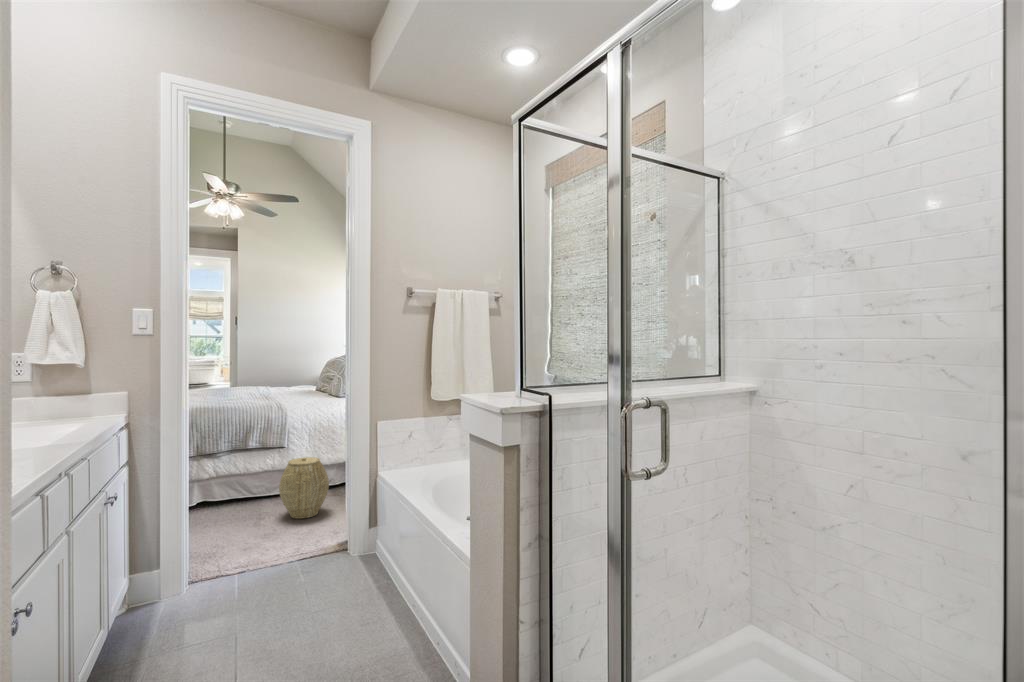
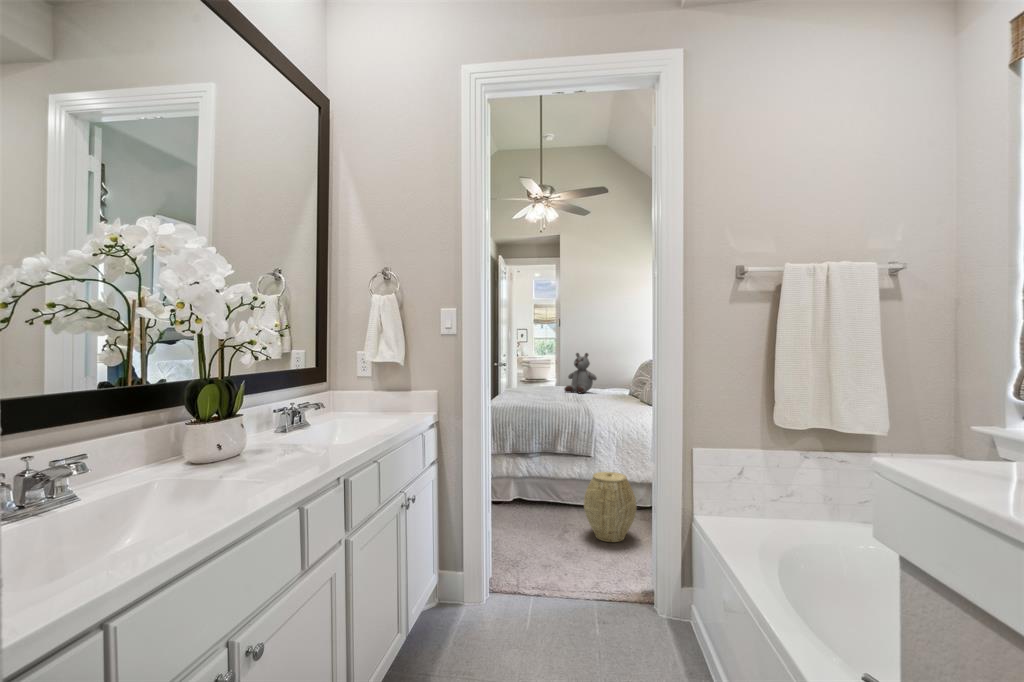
stuffed bear: none [248,352,284,392] -> present [564,353,597,393]

